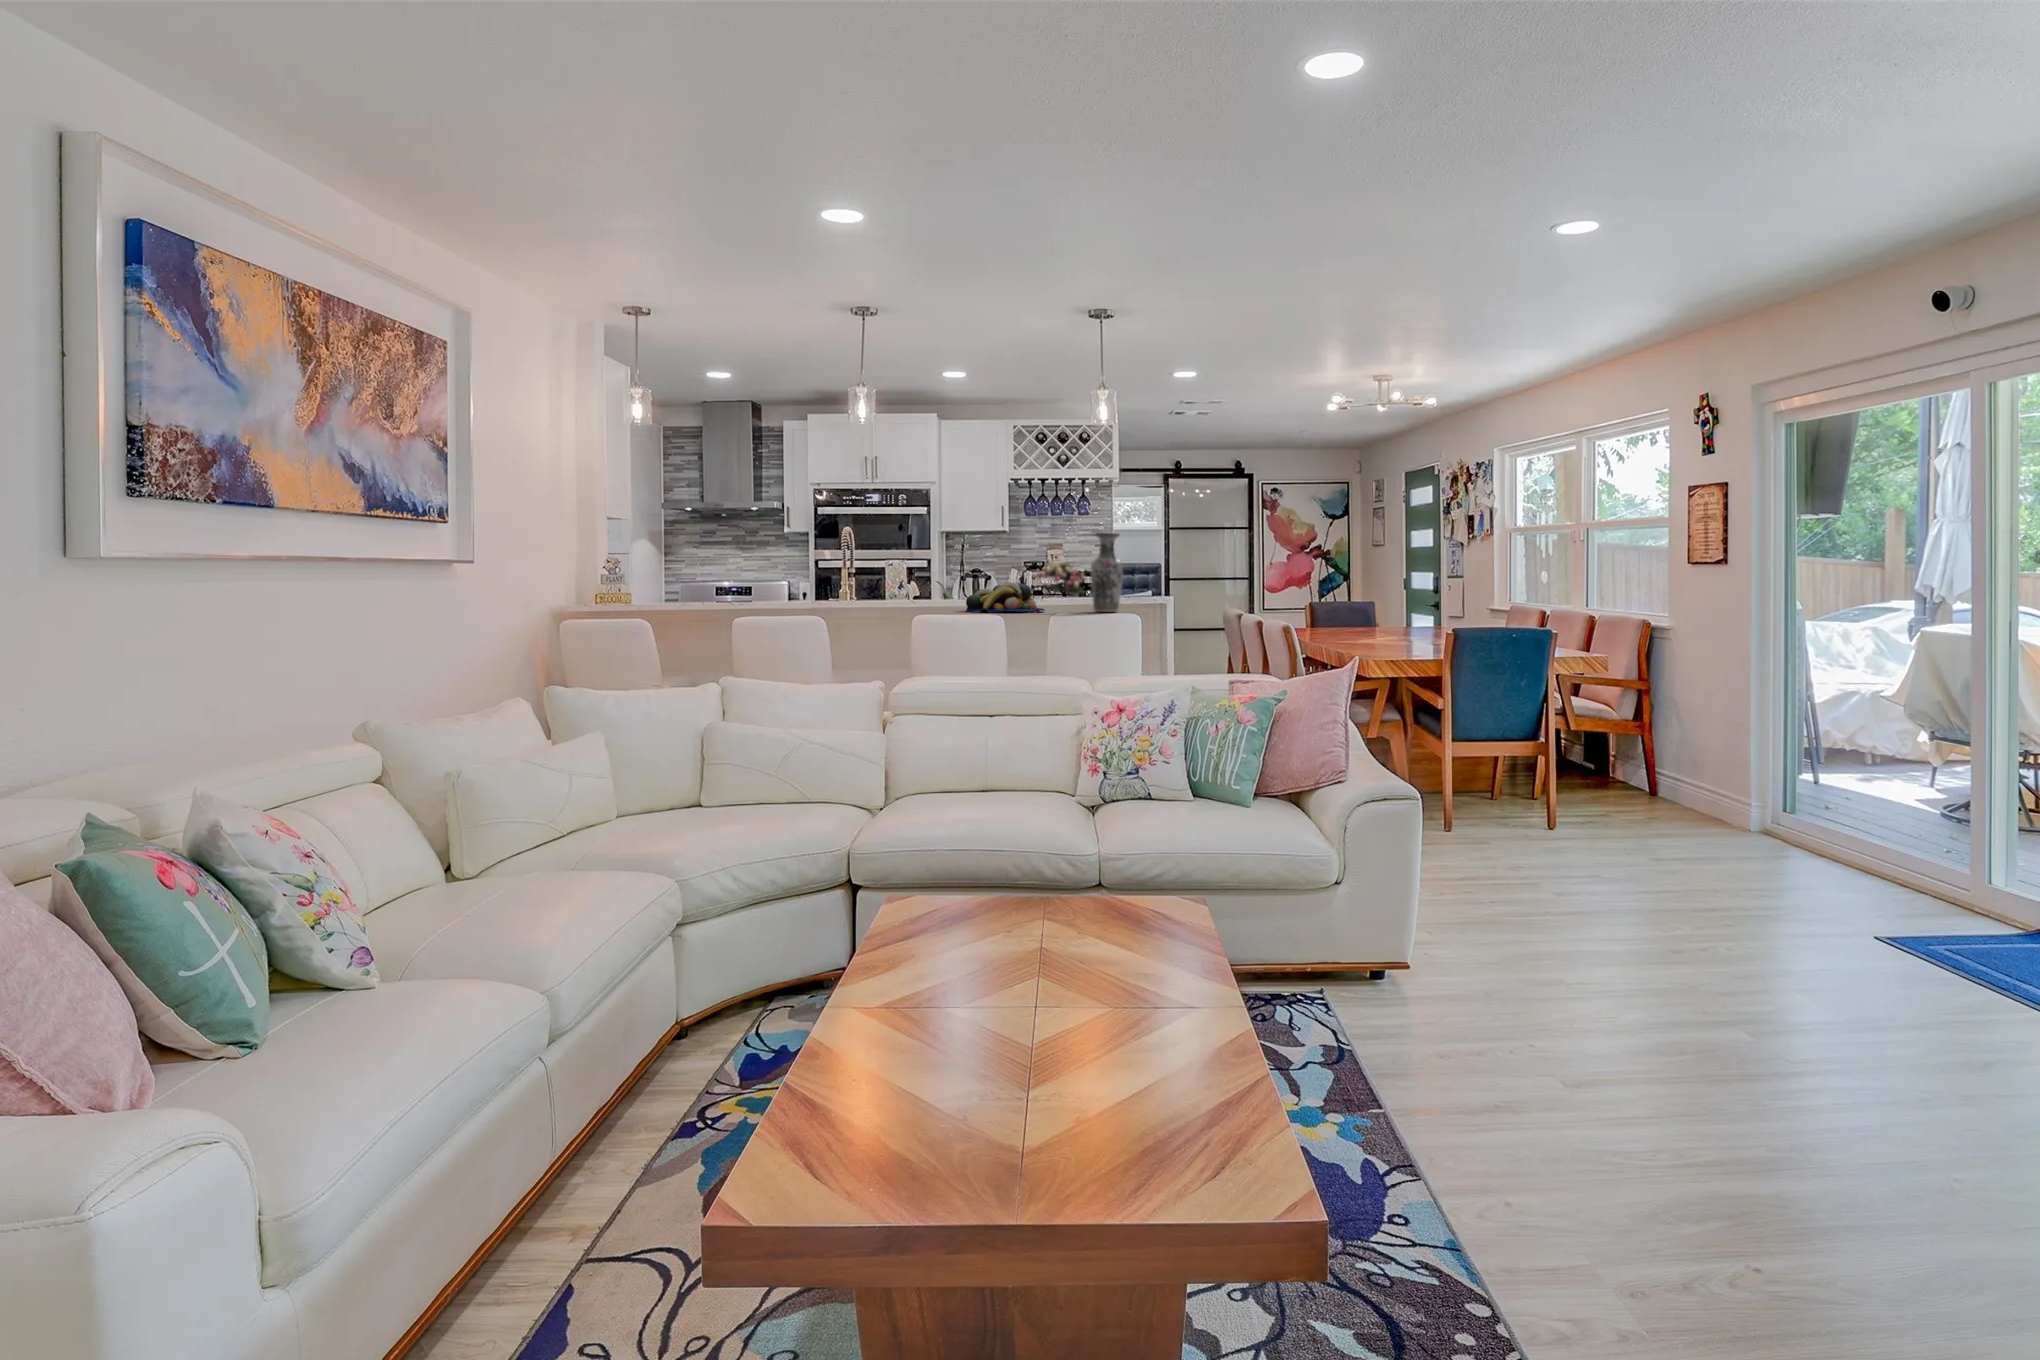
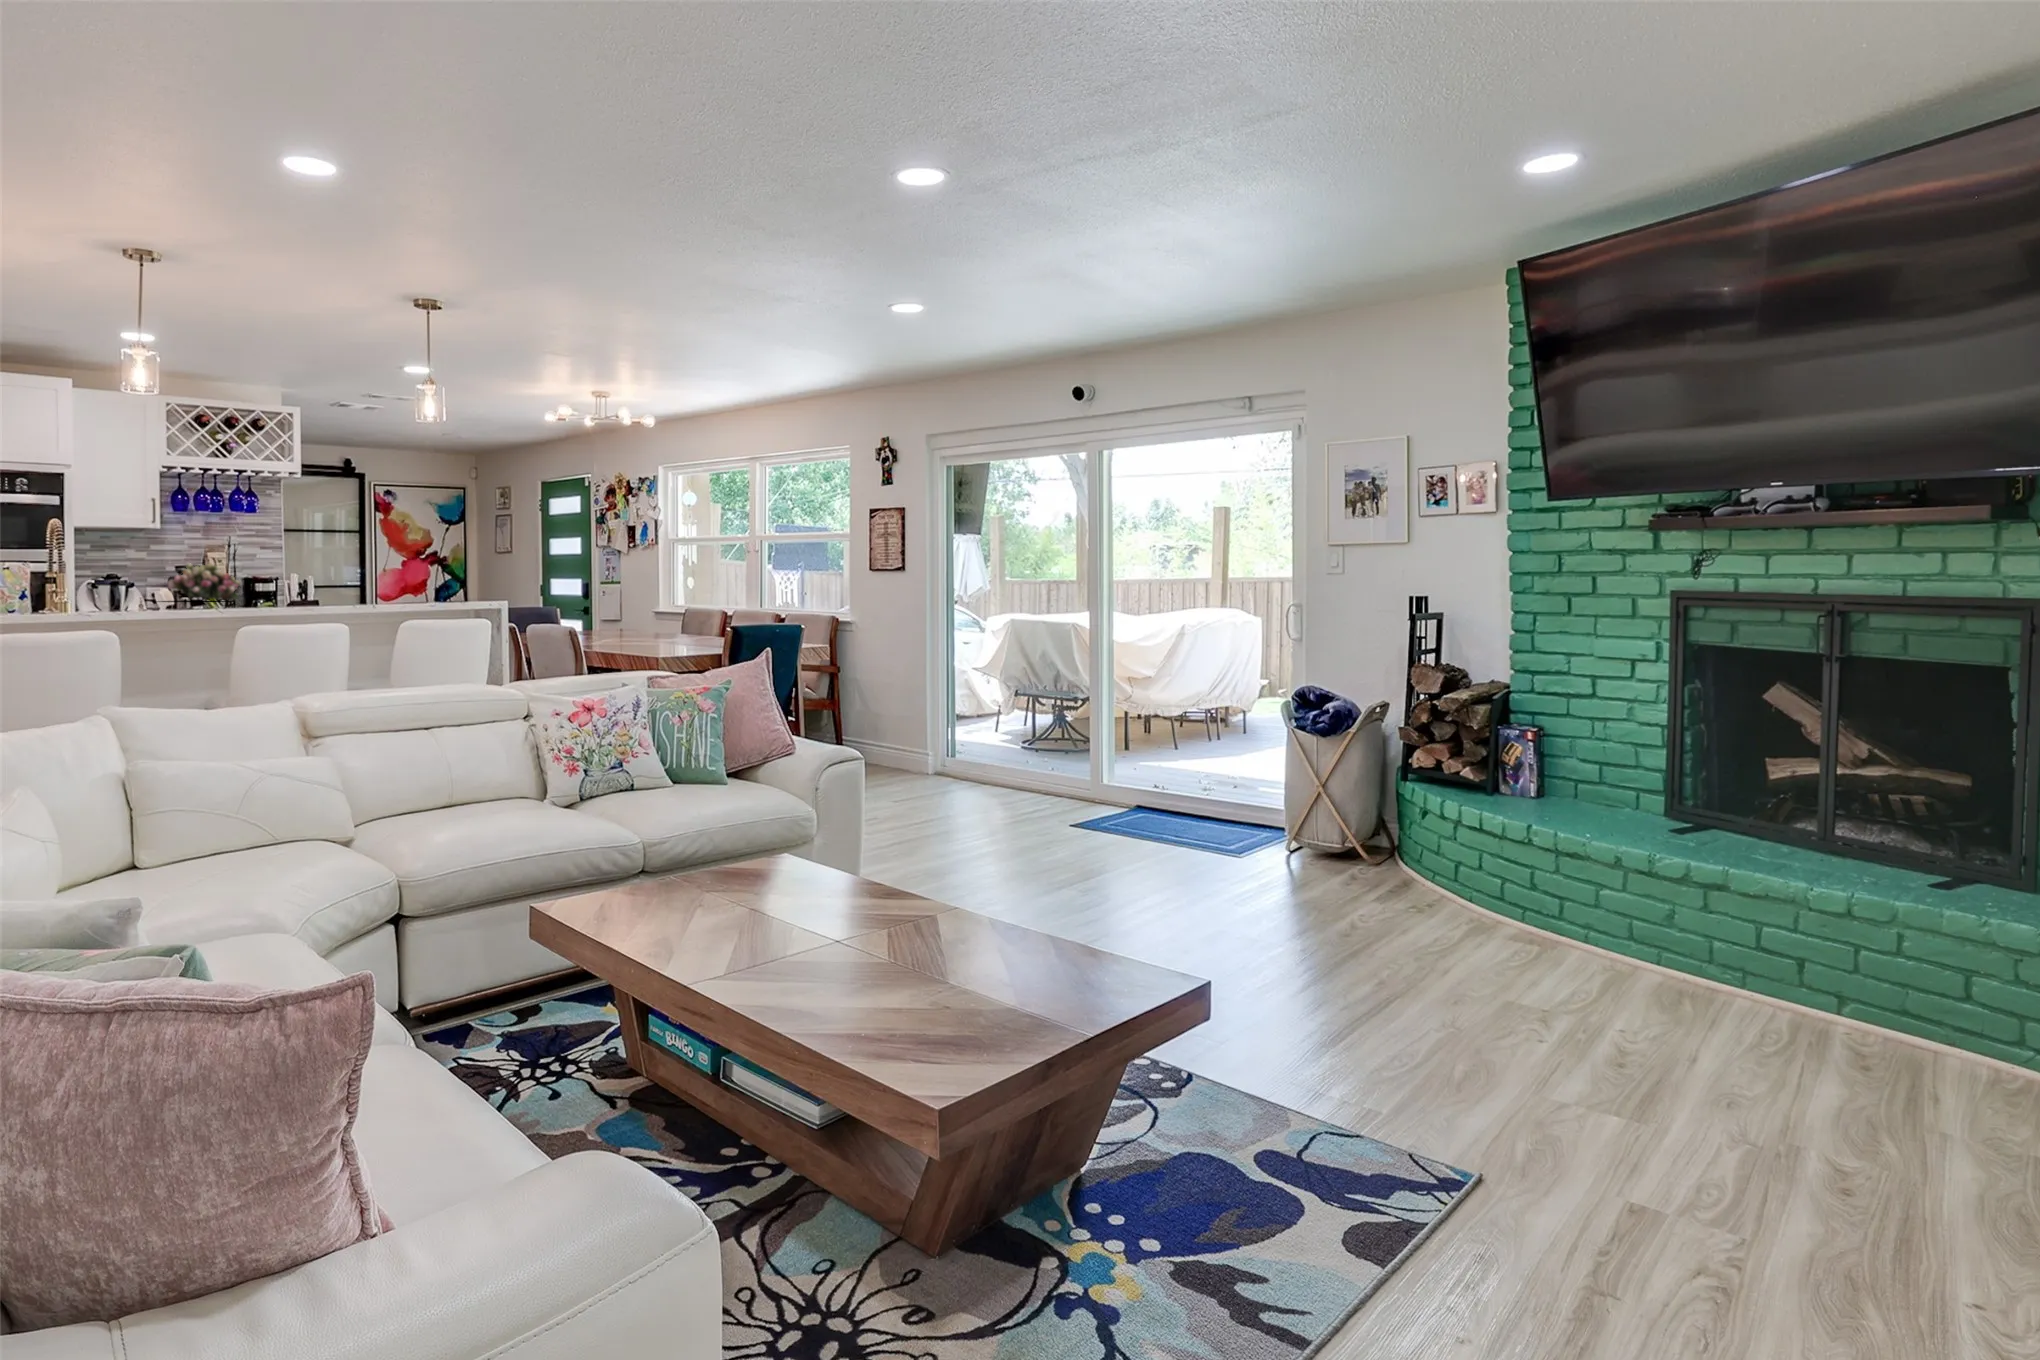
vase: present [1091,533,1123,612] -> none [376,534,414,617]
fruit bowl: present [966,582,1045,612] -> none [224,586,331,620]

